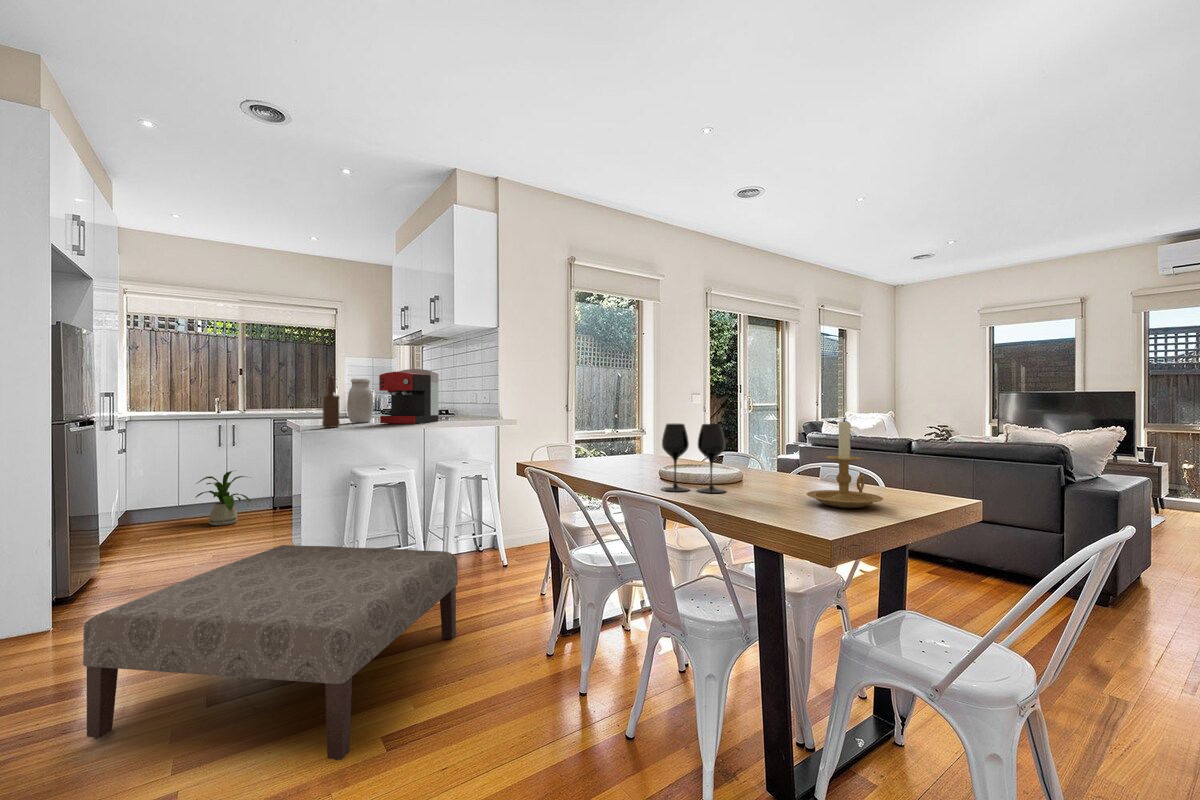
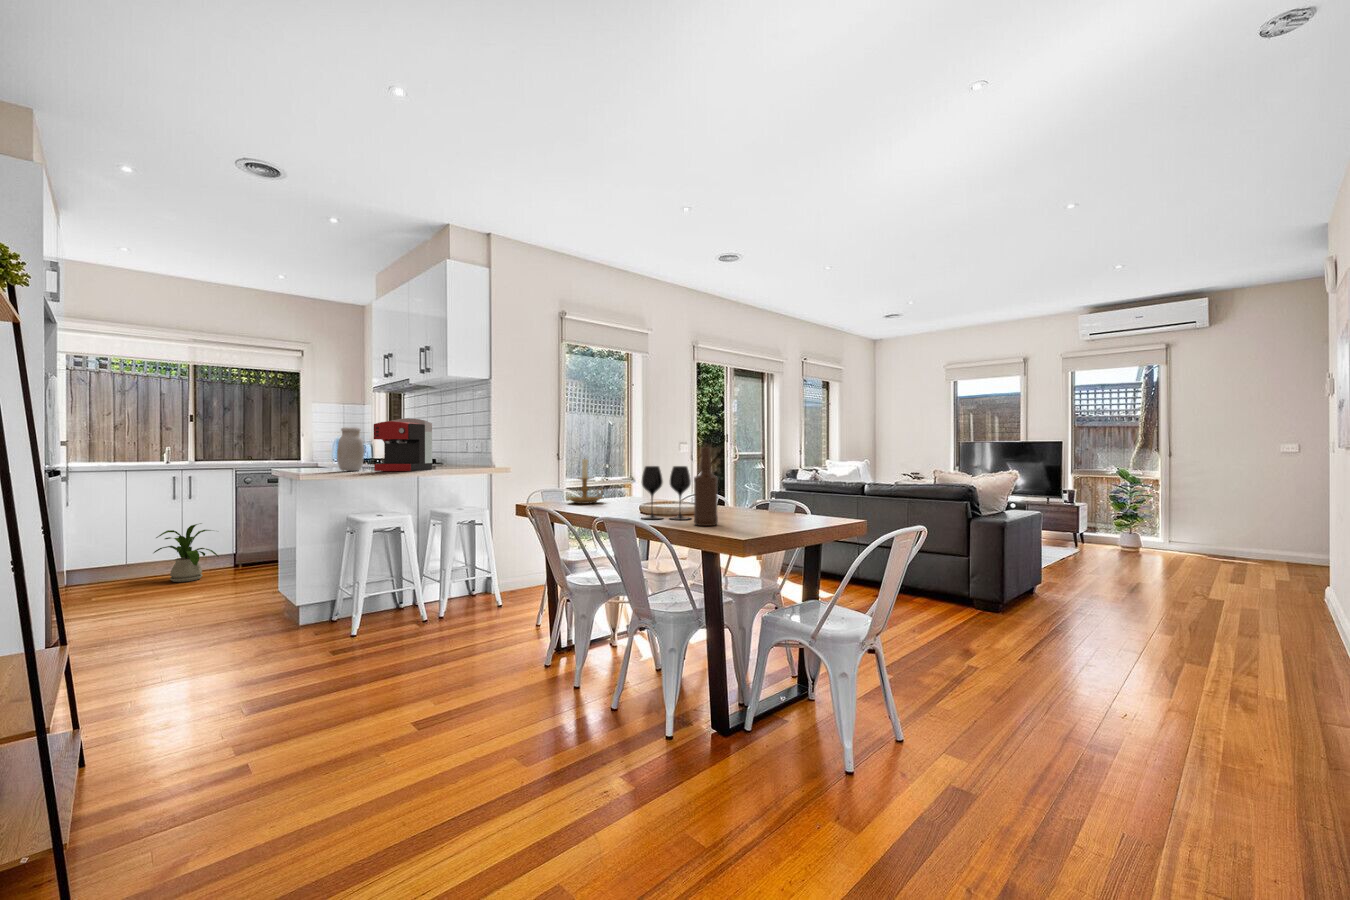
bottle: present [322,376,340,428] -> present [694,447,718,526]
candle holder: present [807,418,883,508] -> present [567,458,603,504]
ottoman: present [83,545,458,760] -> none [132,583,462,745]

